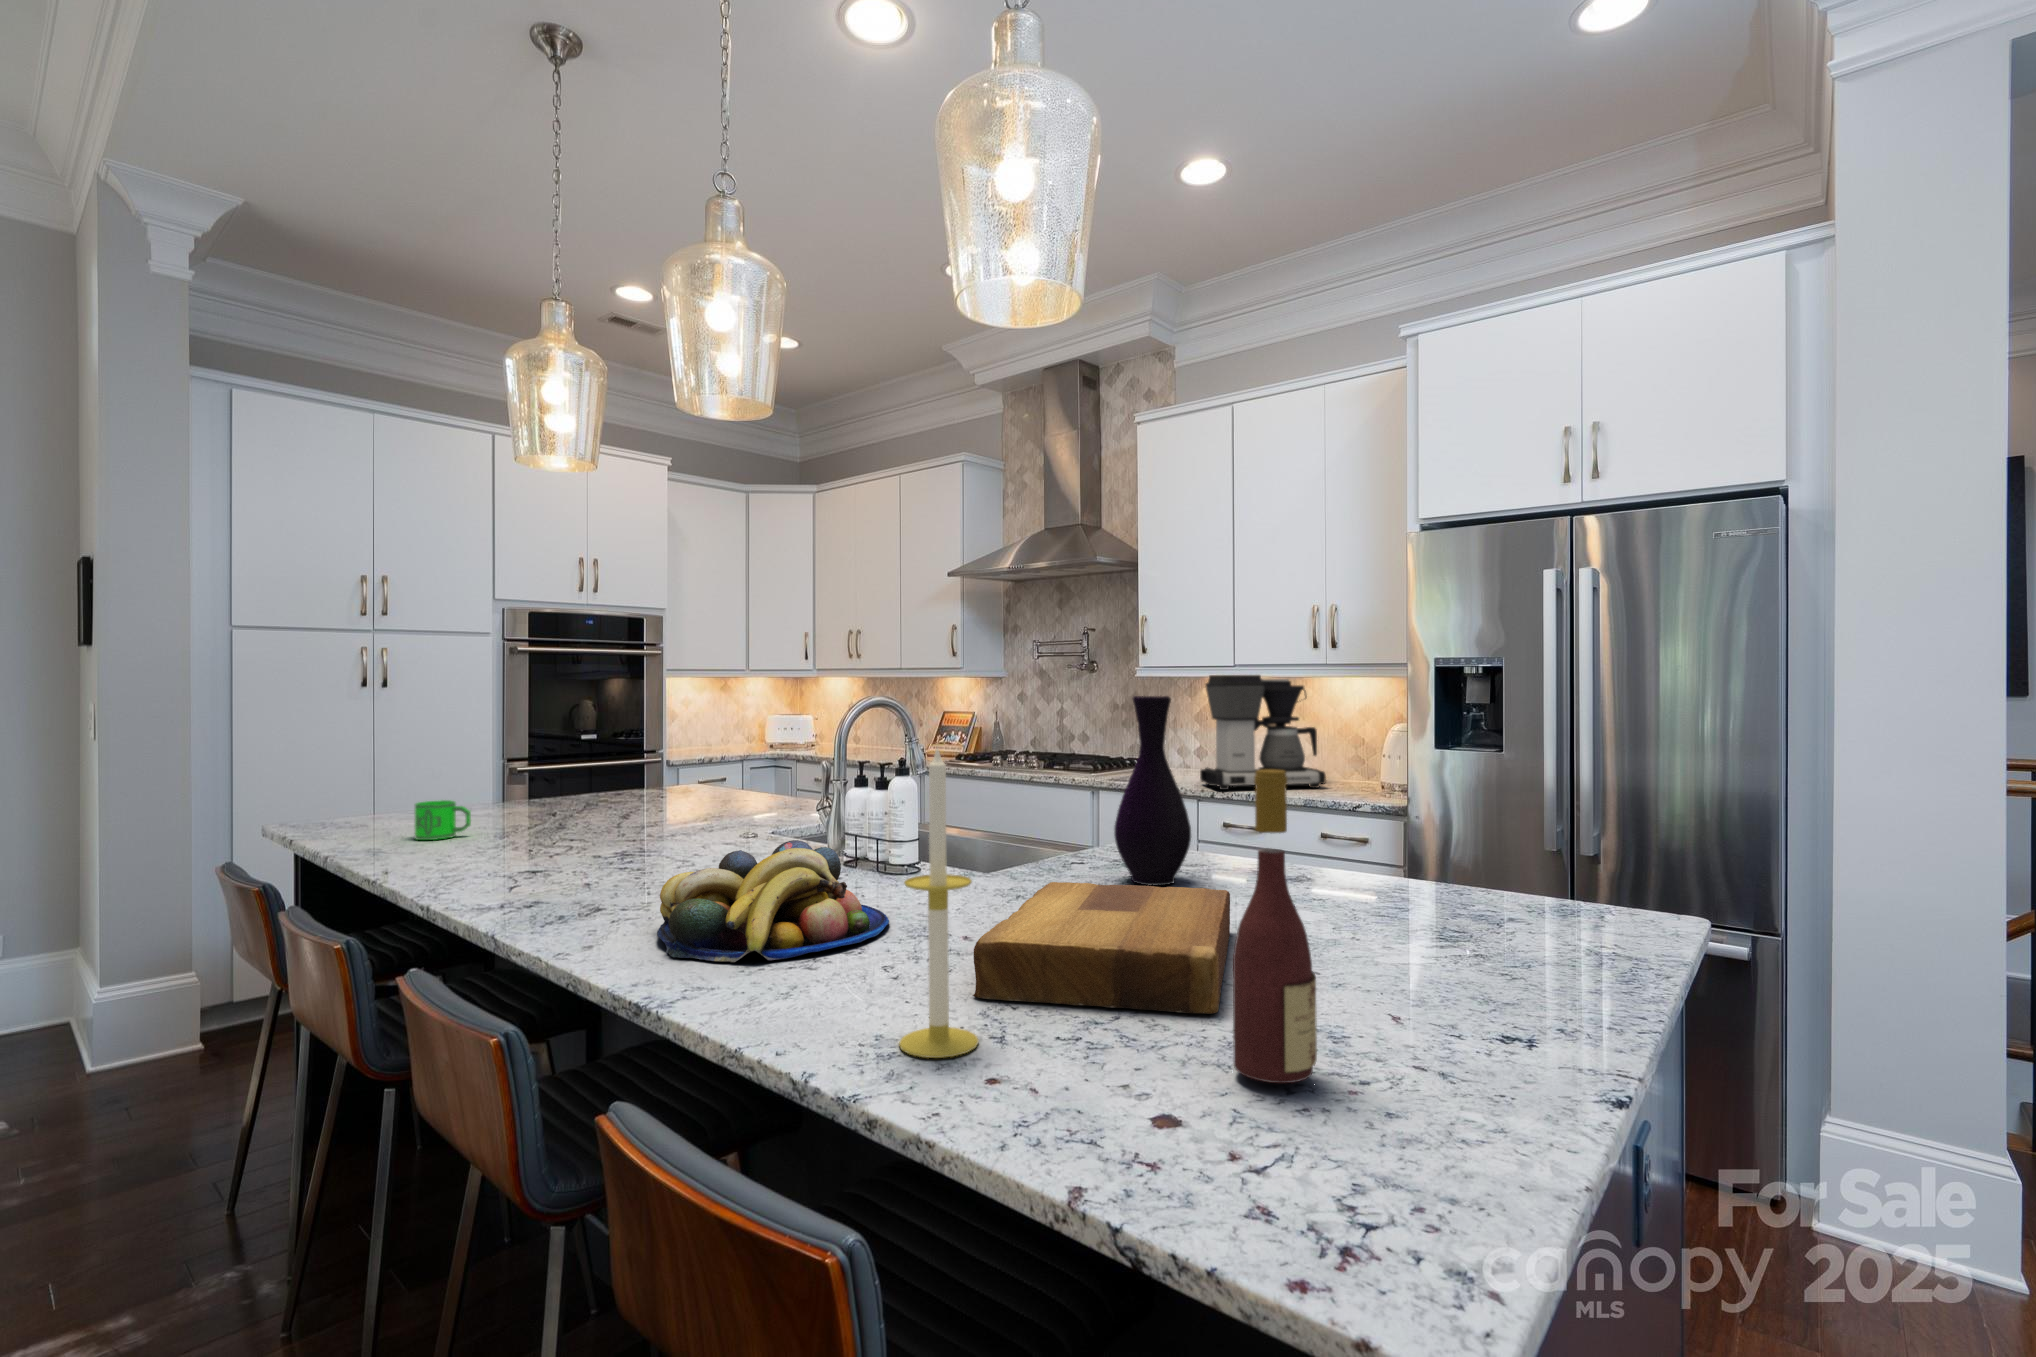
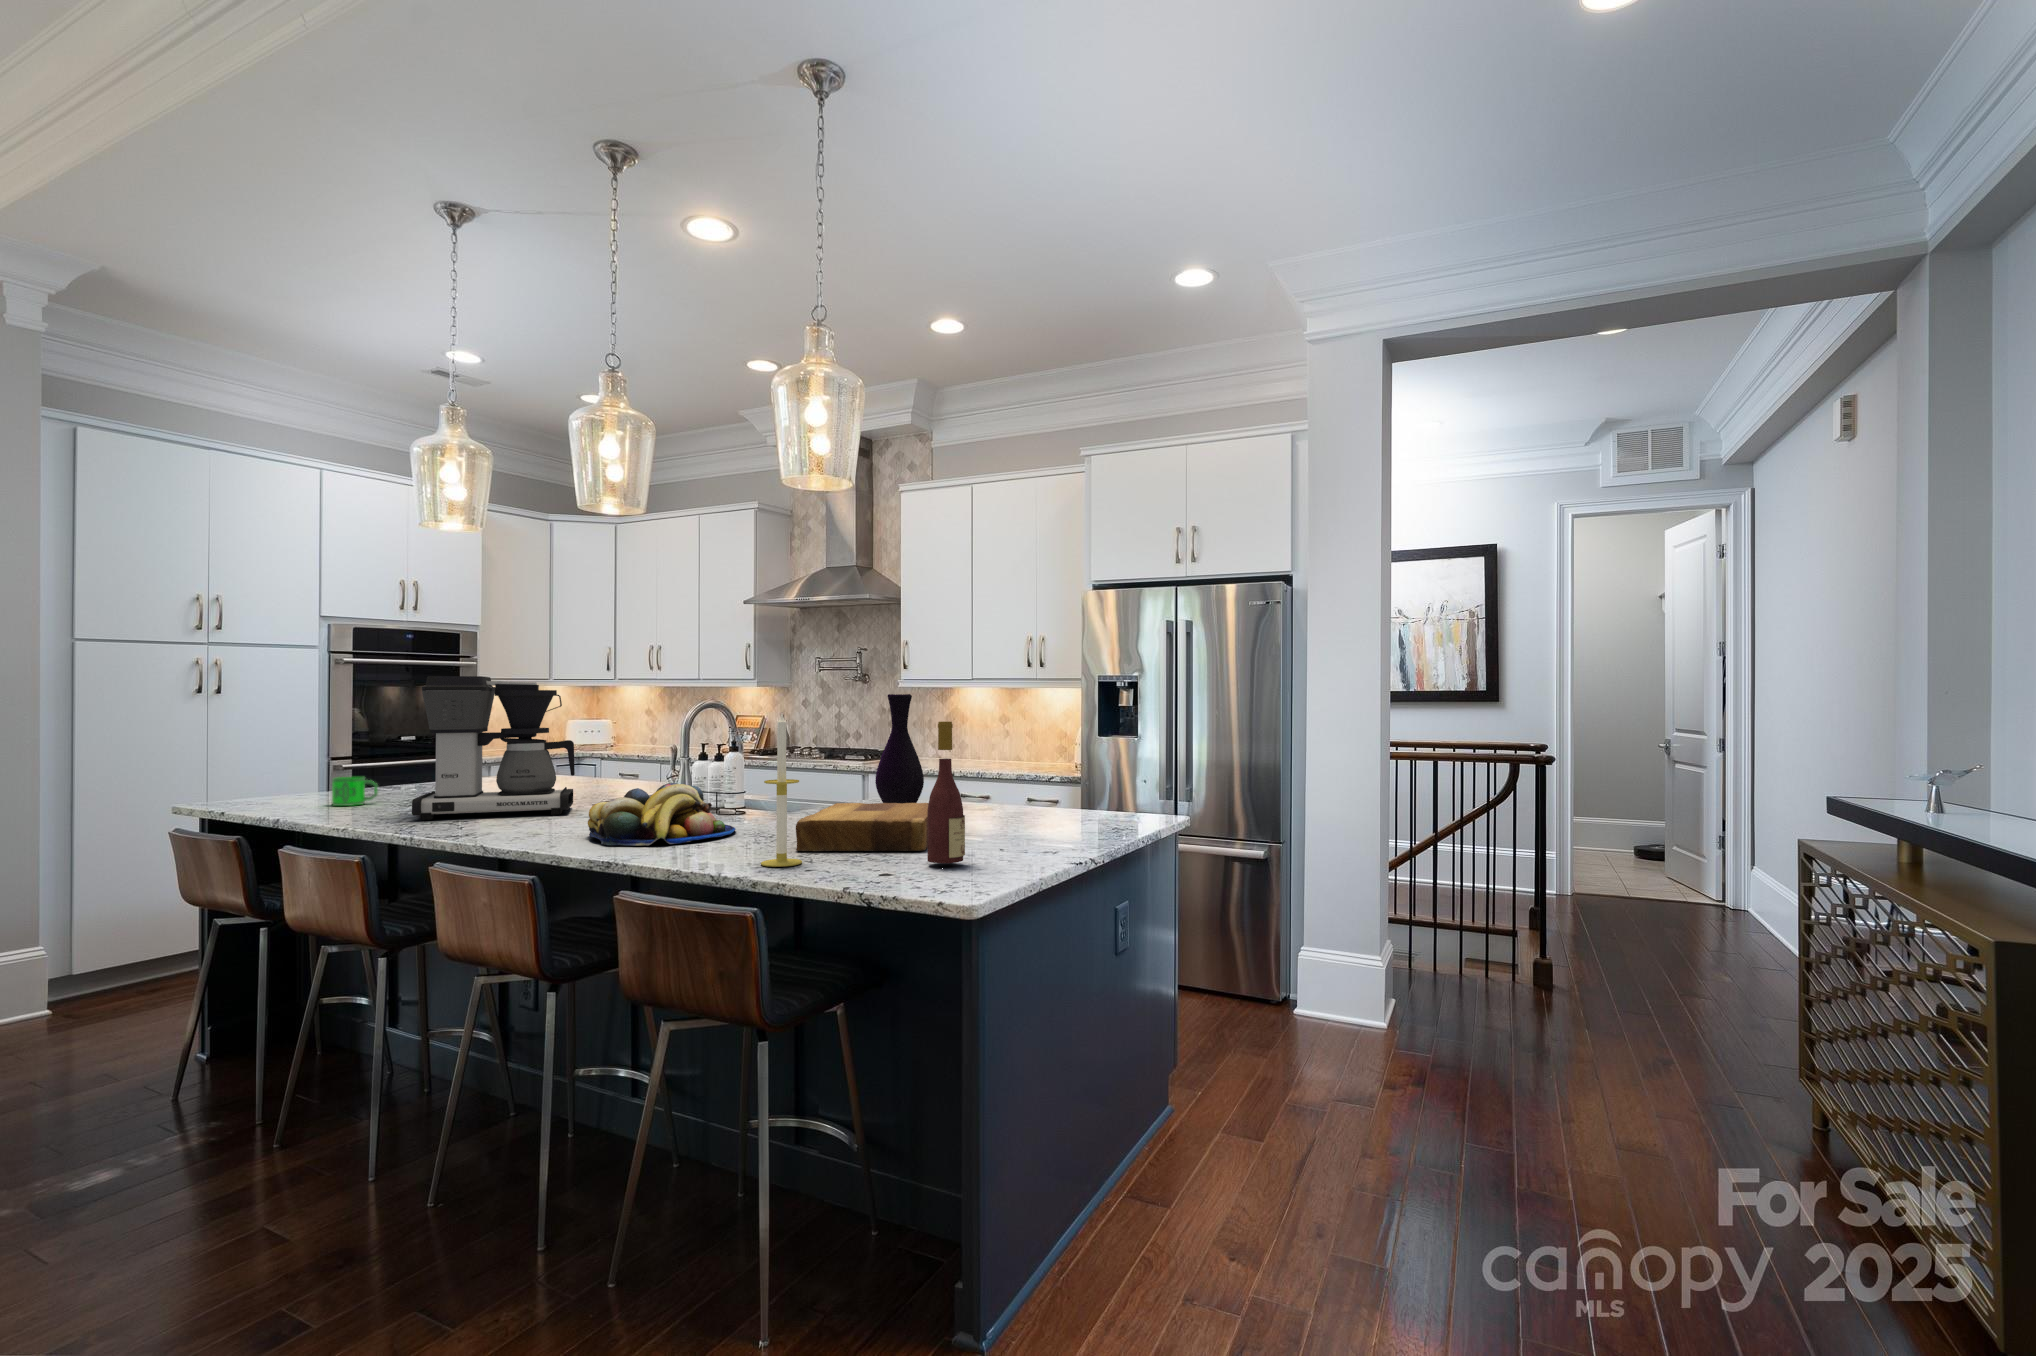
coffee maker: present [1200,675,1326,790] -> present [412,676,575,820]

